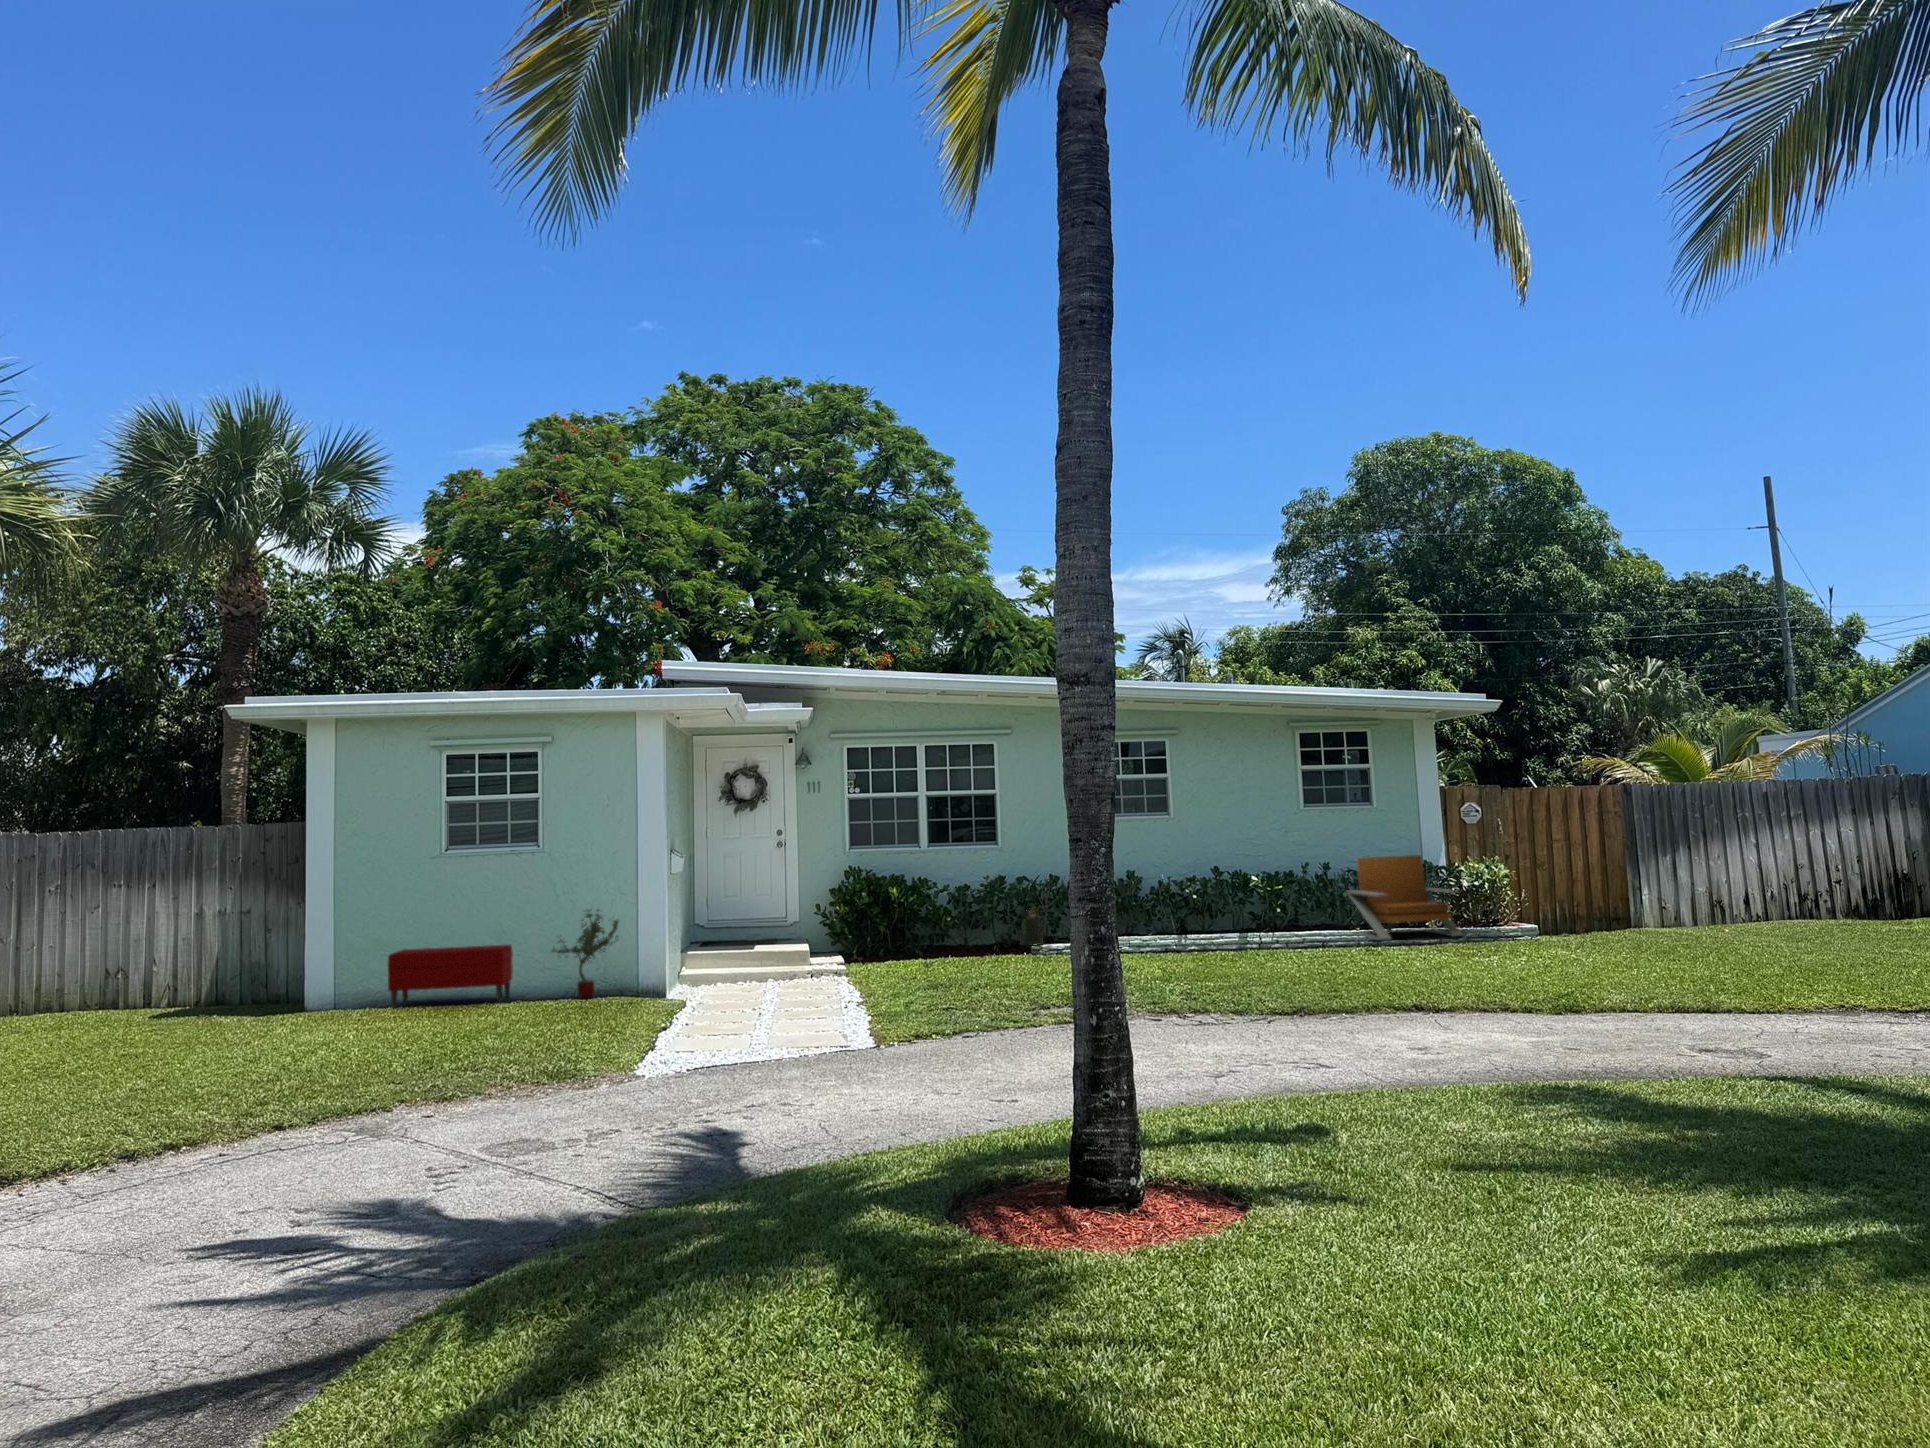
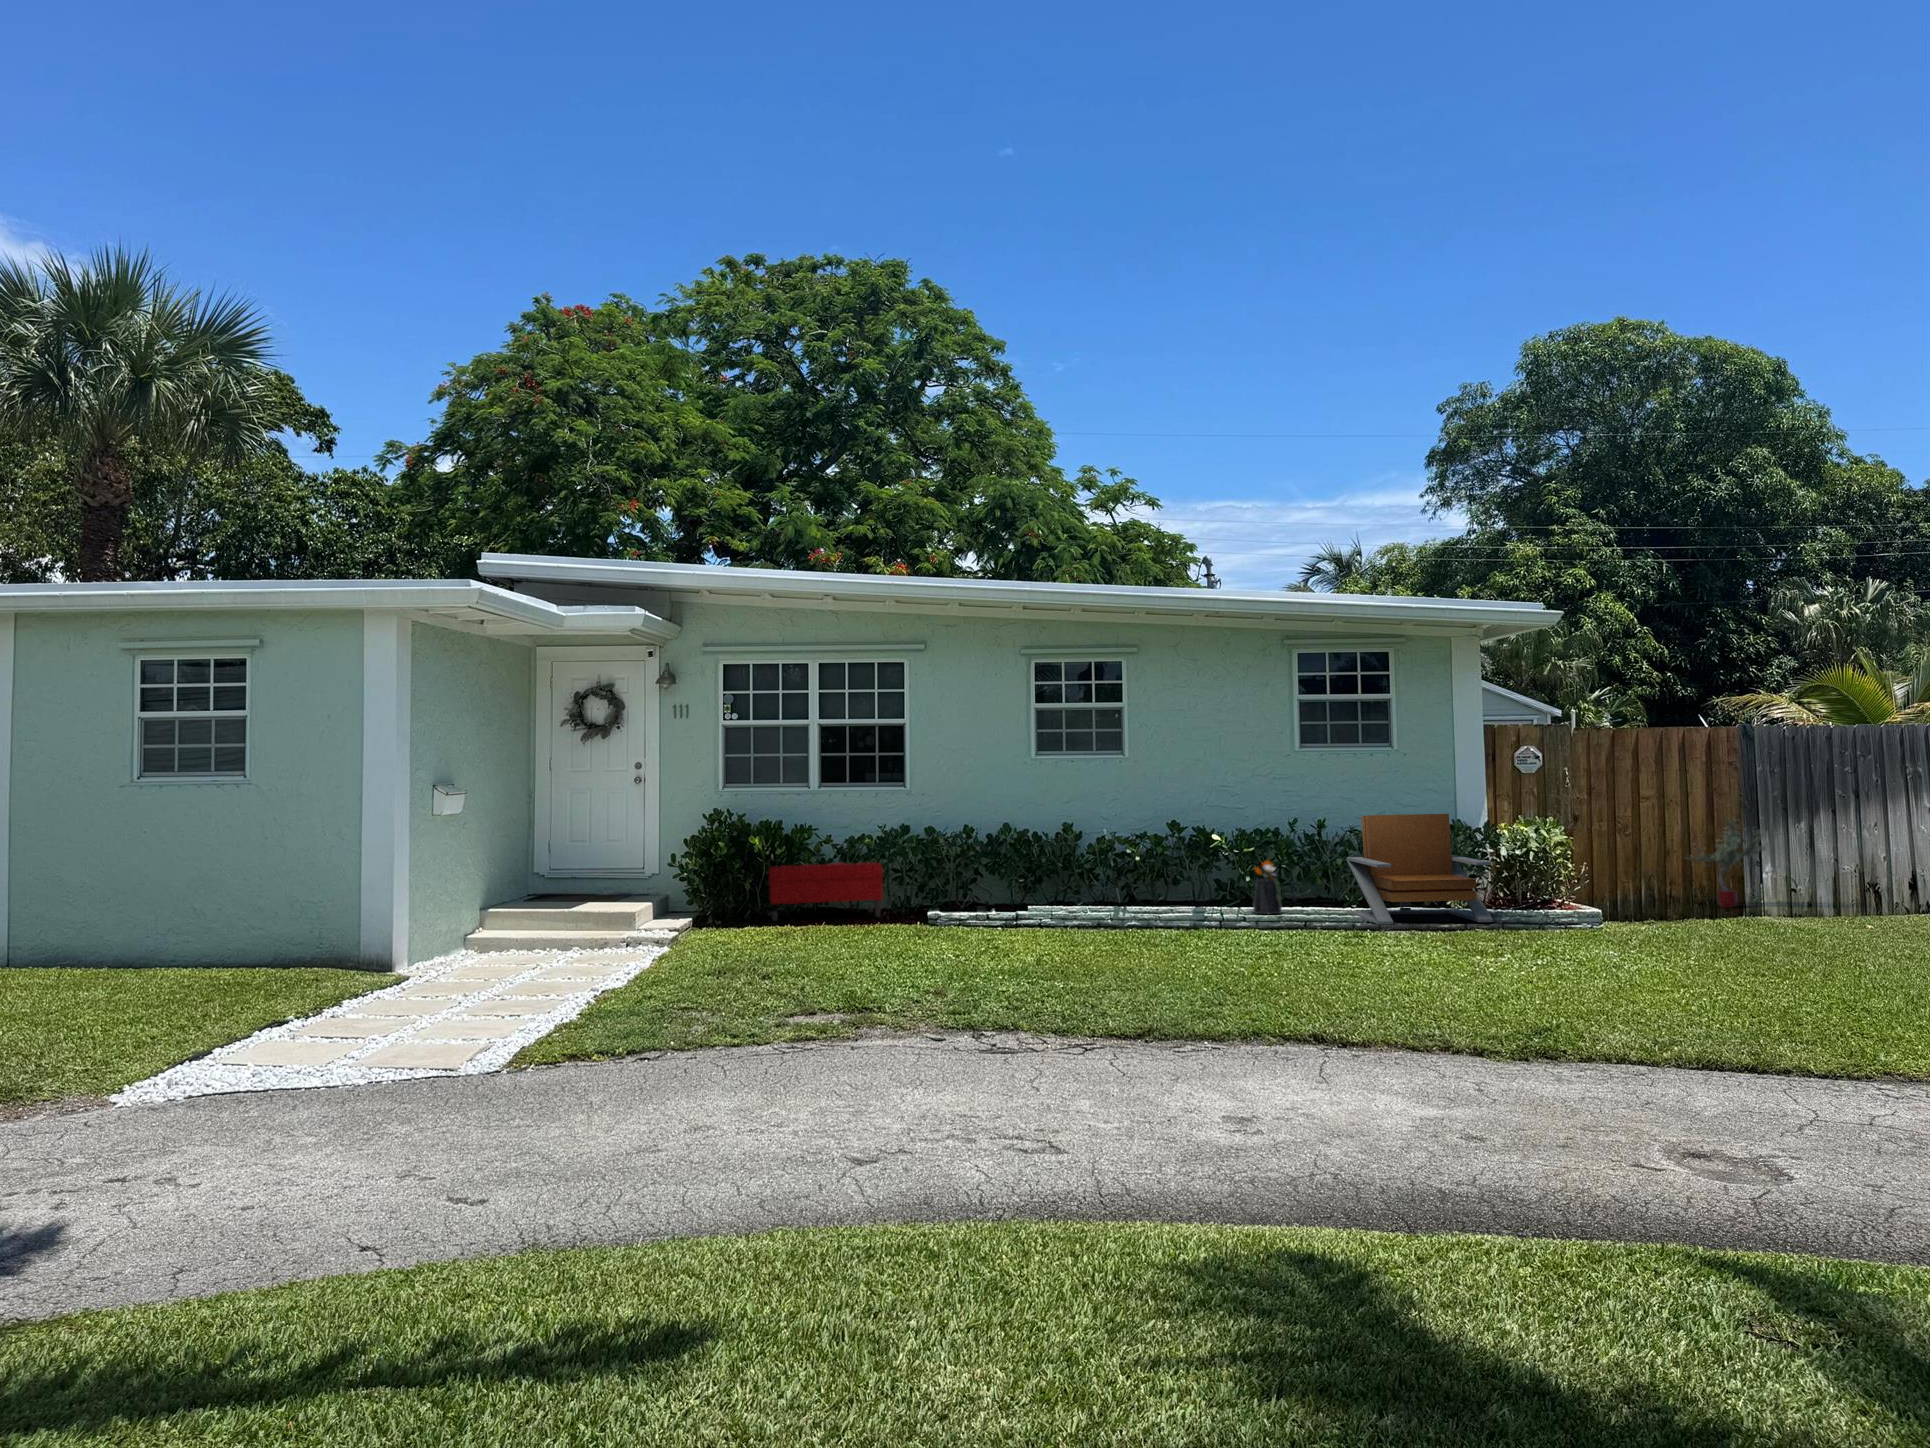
watering can: present [1016,908,1043,946] -> present [1253,861,1282,914]
potted tree: present [553,910,619,999] -> present [1687,819,1765,908]
bench: present [388,945,513,1008] -> present [768,863,883,921]

